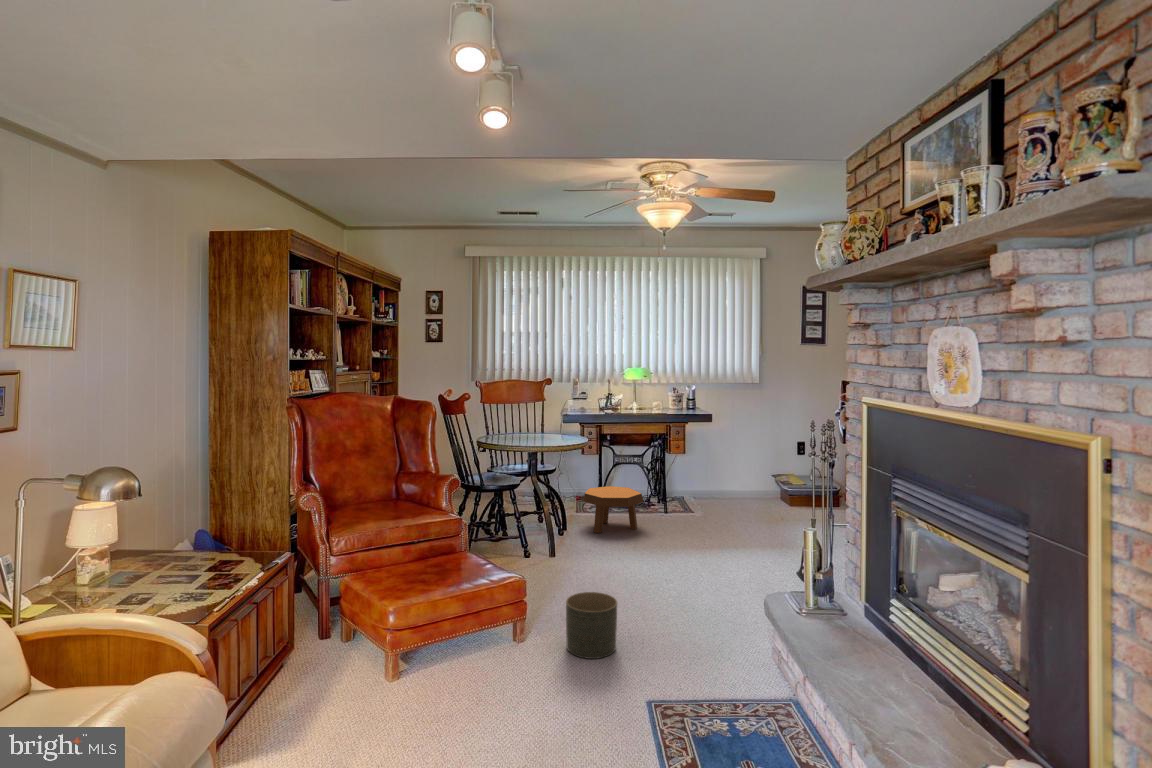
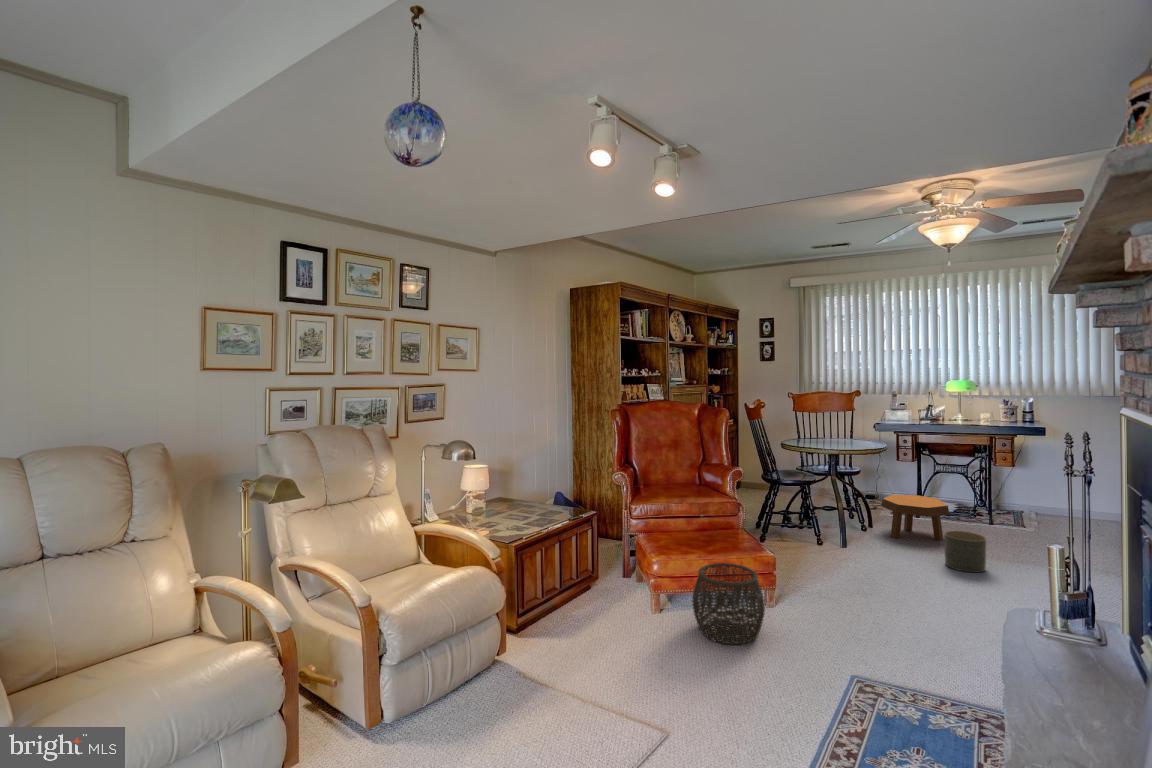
planter: present [566,592,617,659] -> present [944,531,986,573]
woven basket: none [444,597,538,708] -> present [692,563,765,645]

